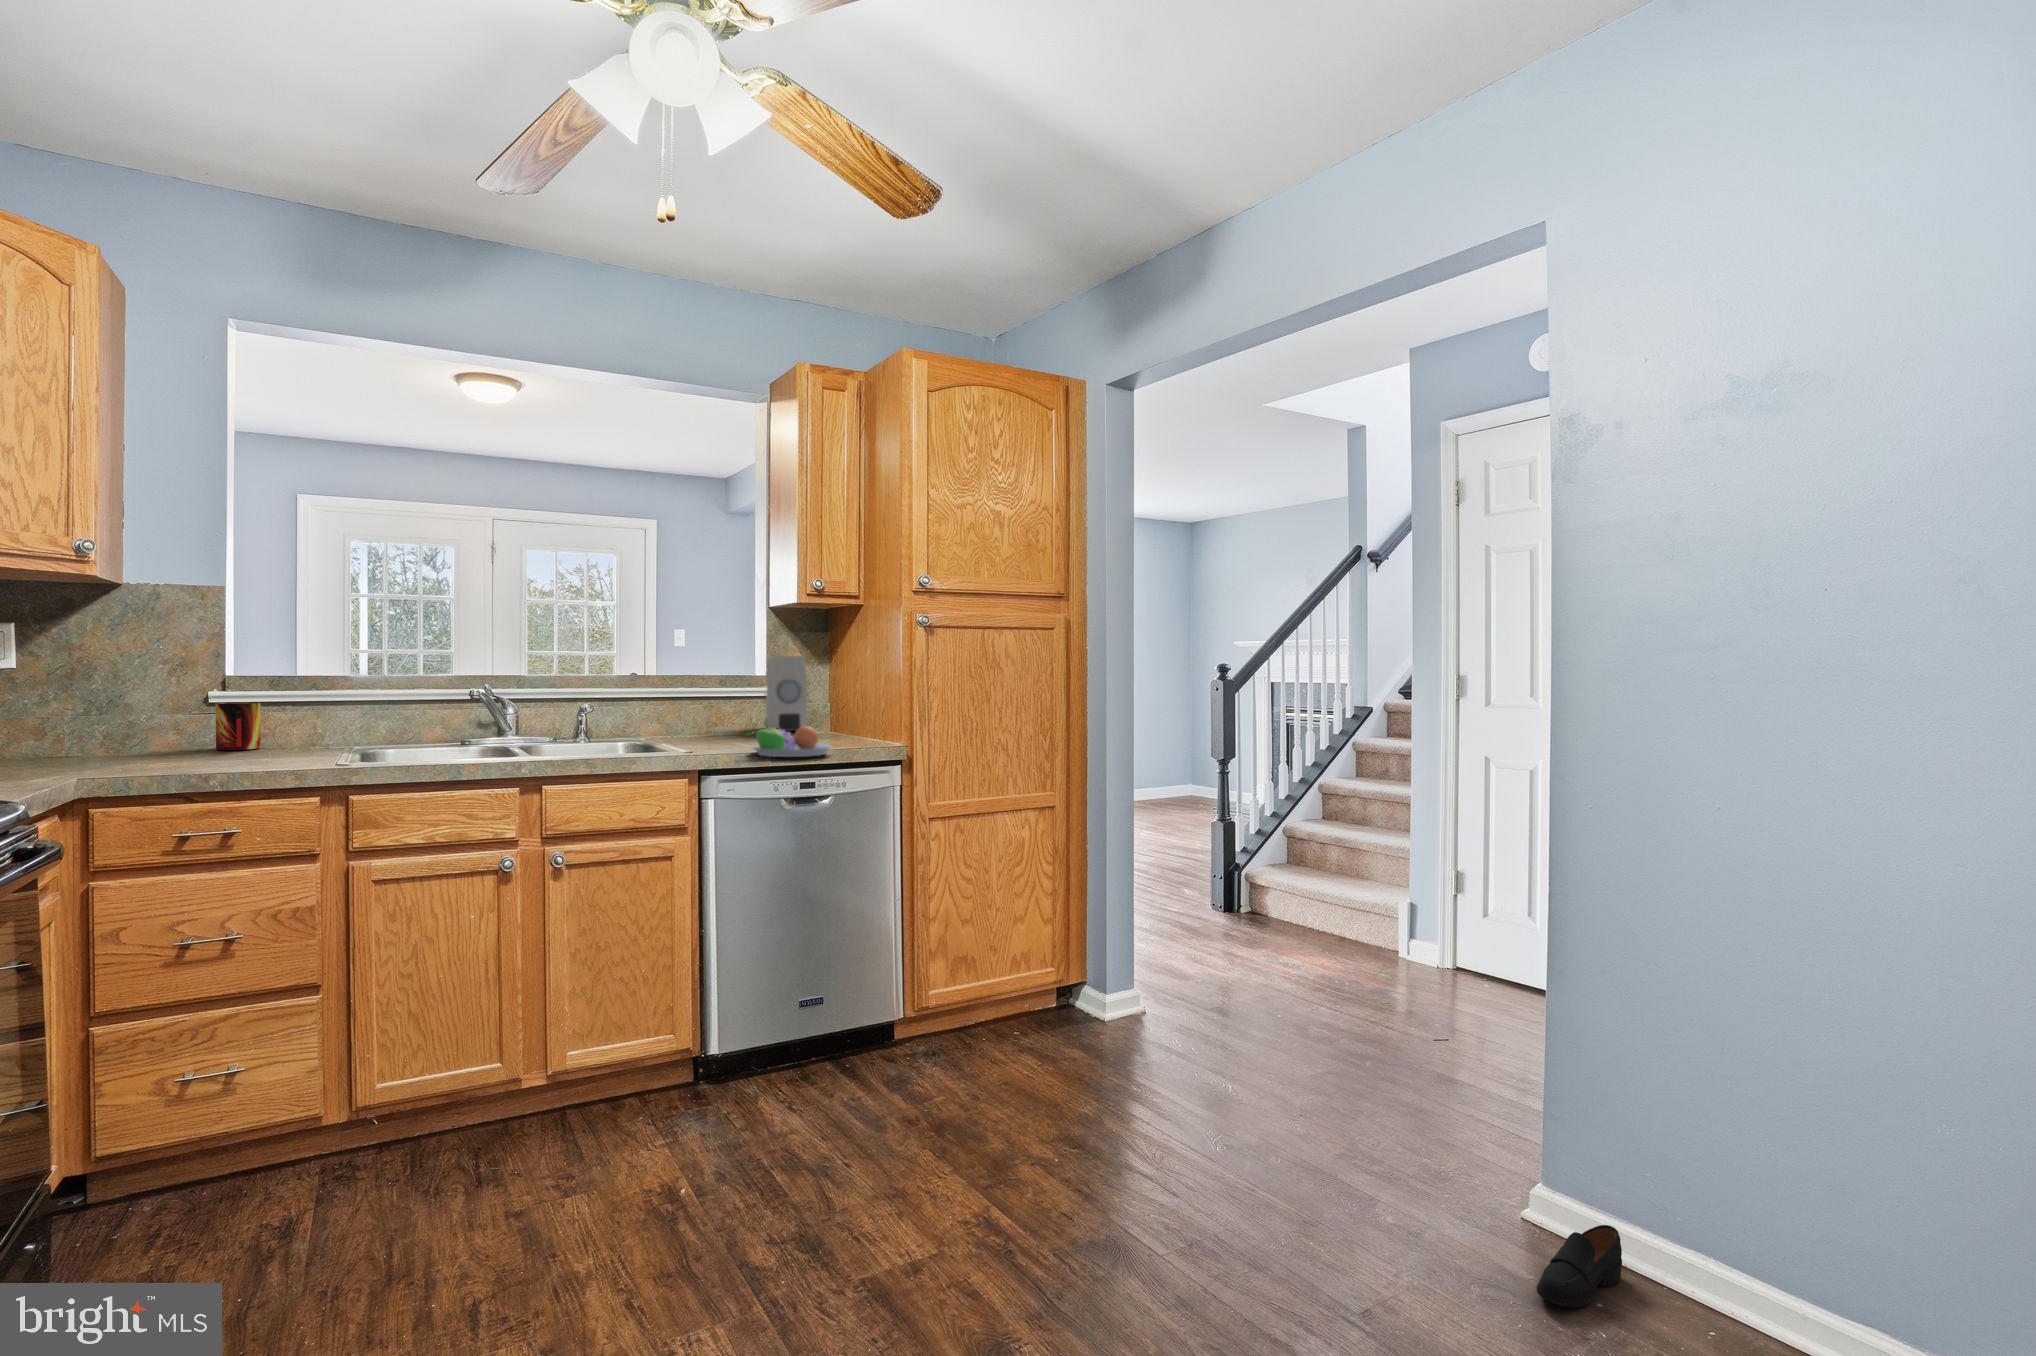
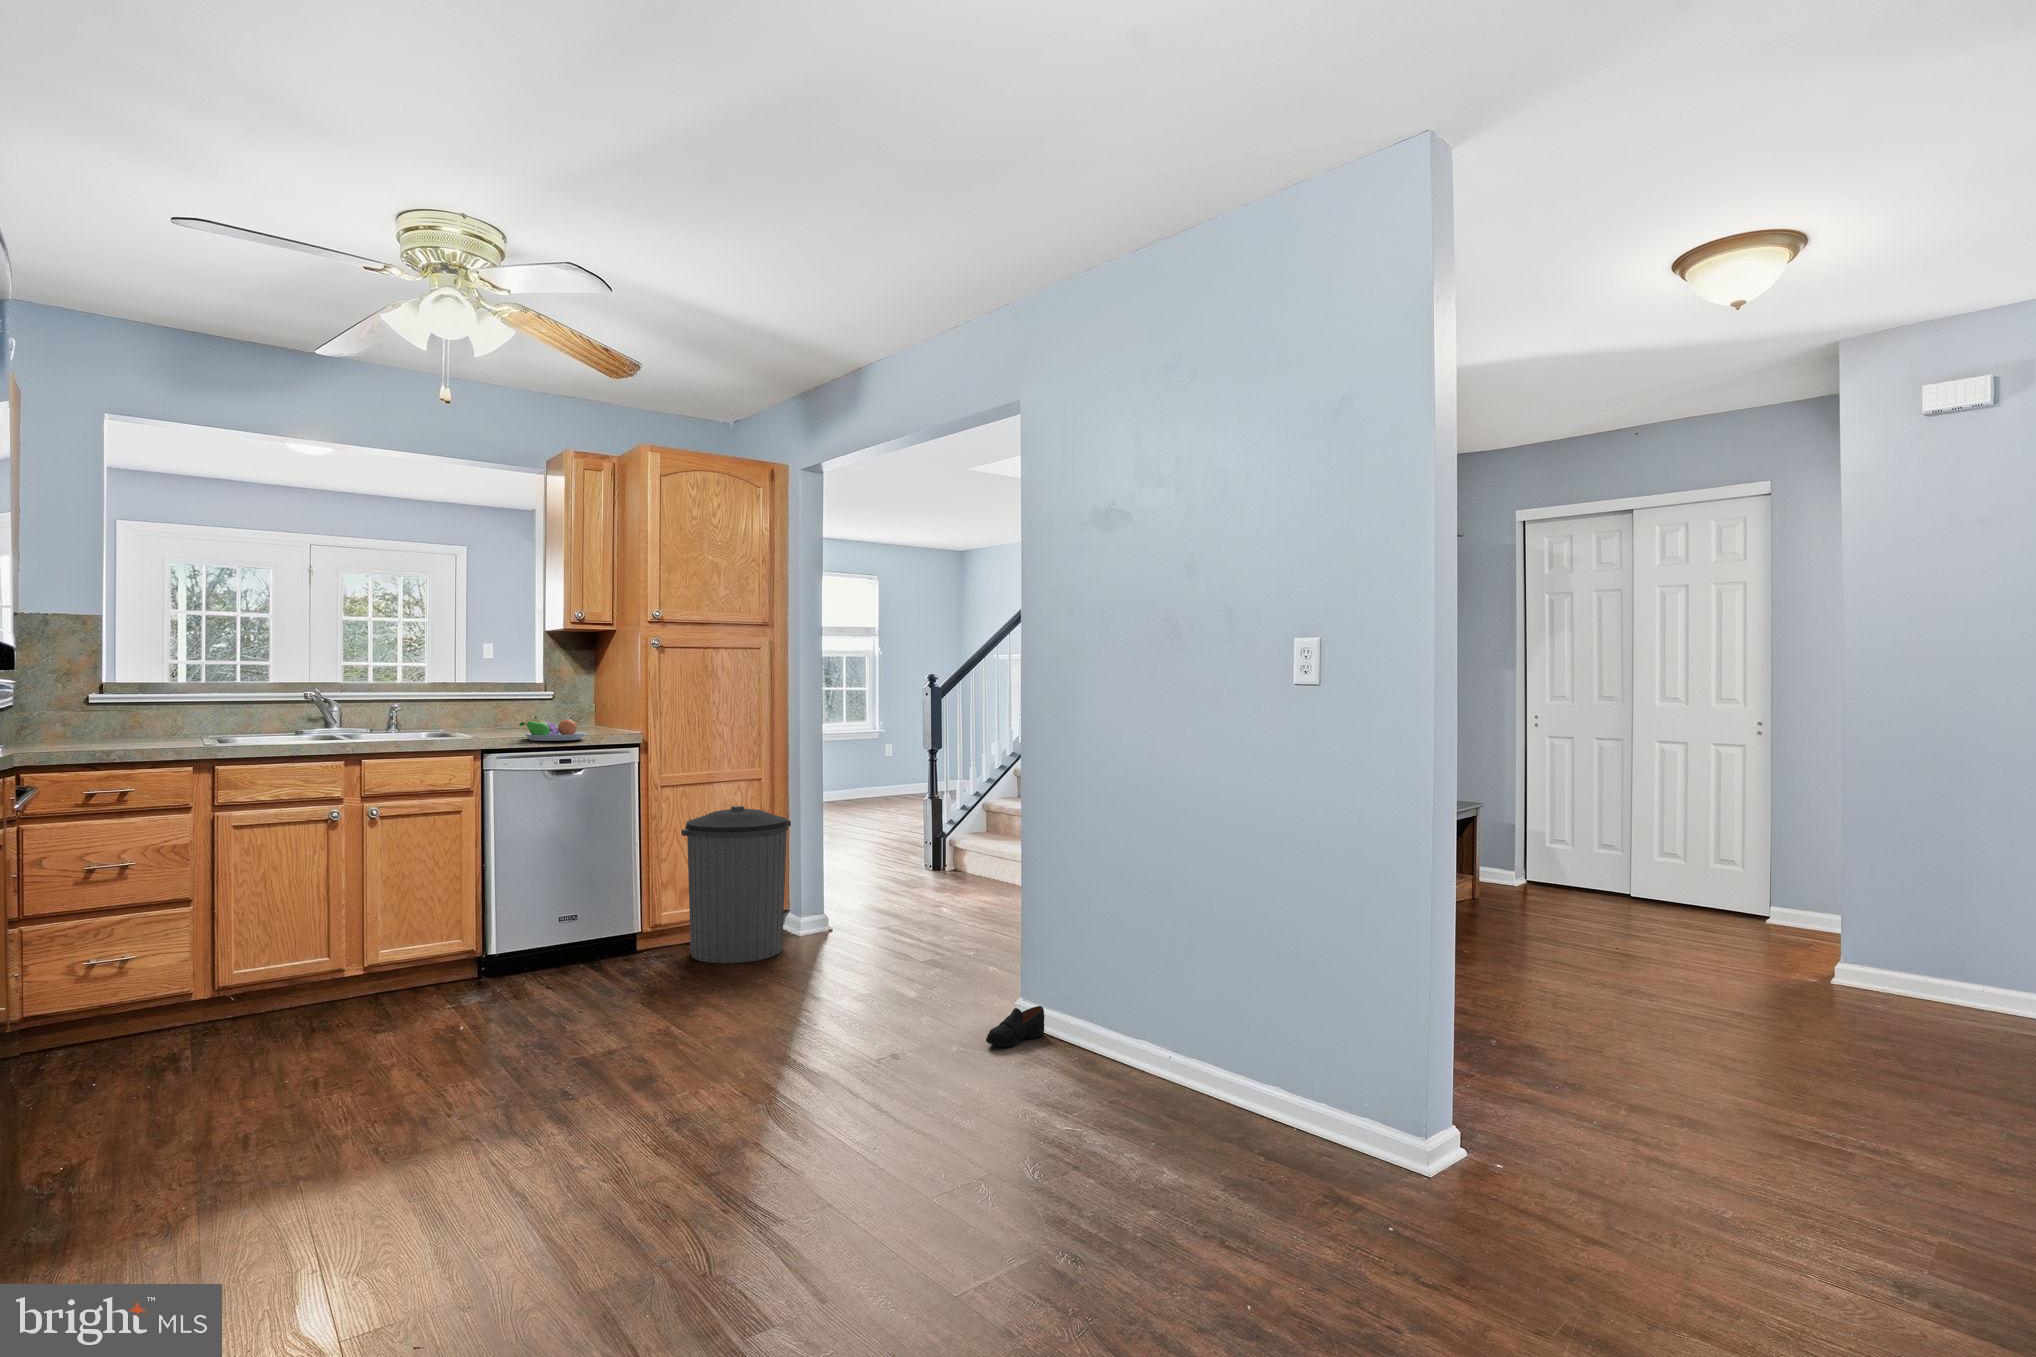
soap dispenser: present [765,656,807,731] -> none [543,669,576,725]
mug: present [216,702,260,750] -> none [99,702,135,737]
trash can: none [961,848,1103,1076] -> present [681,806,791,963]

